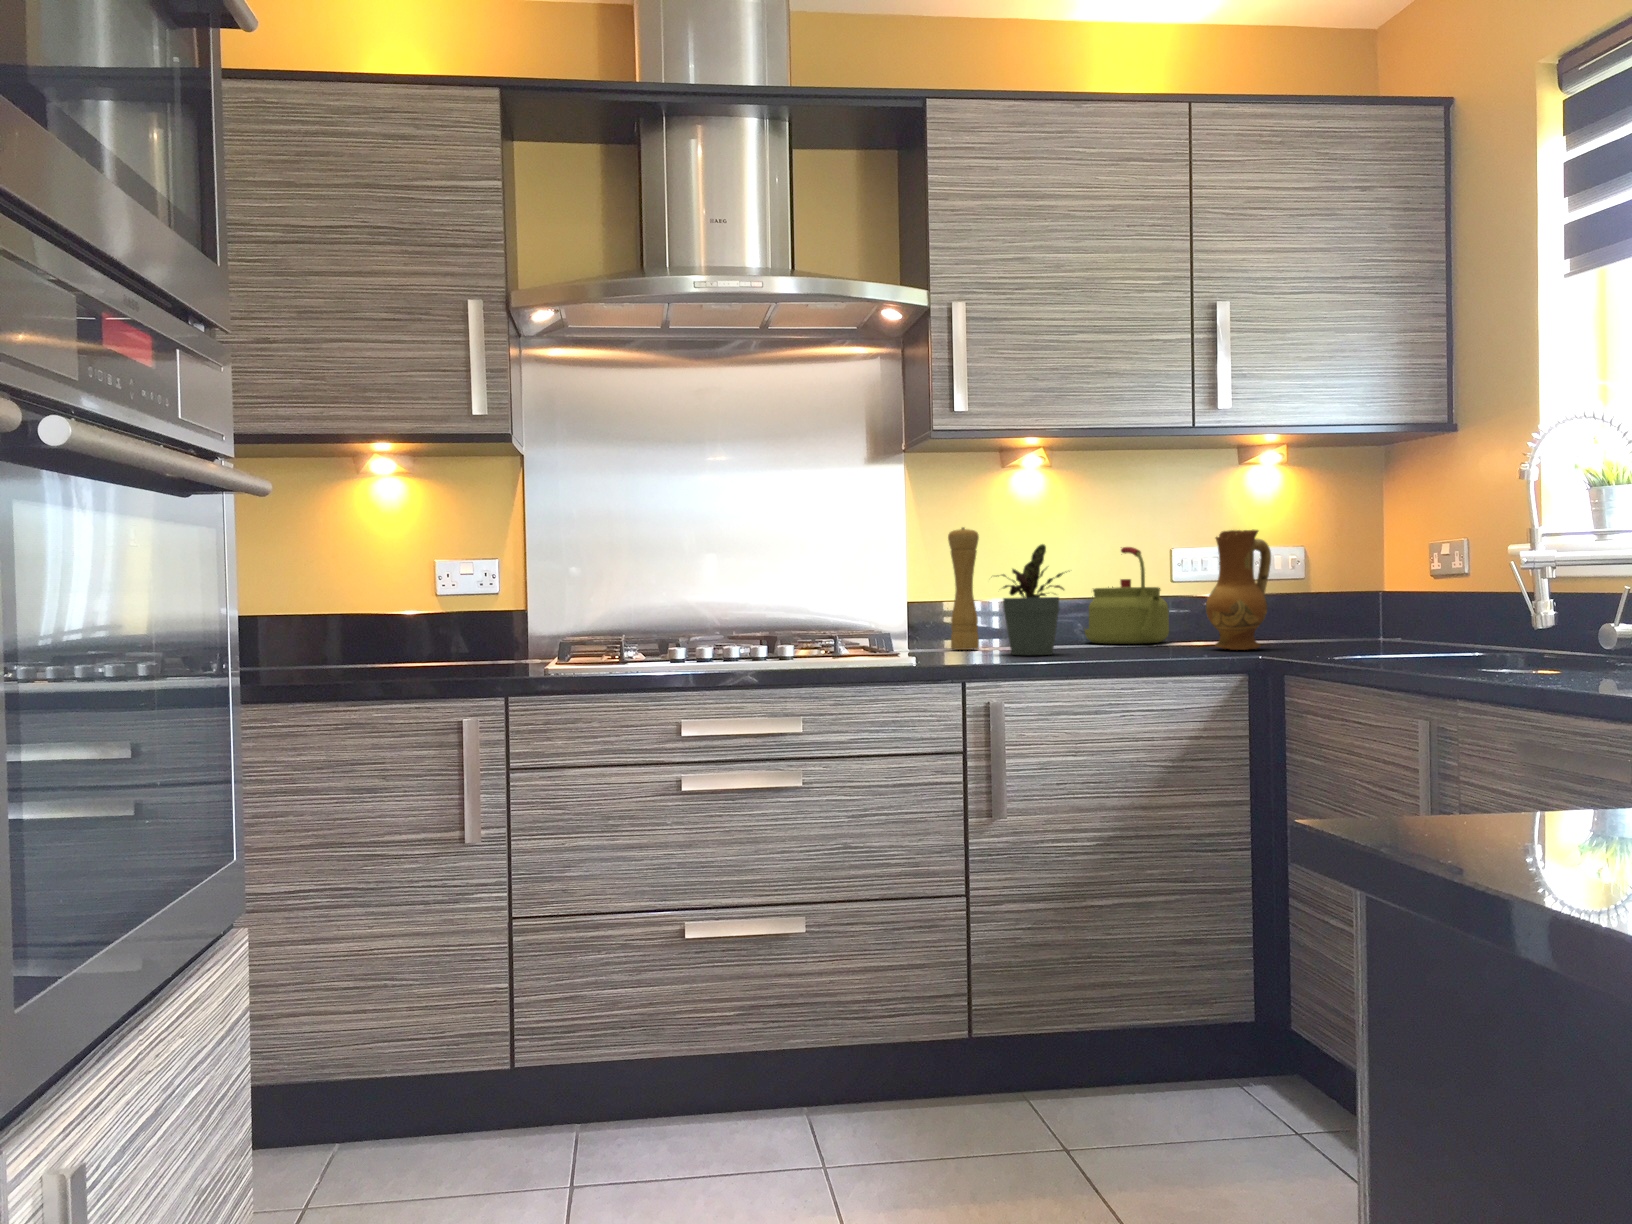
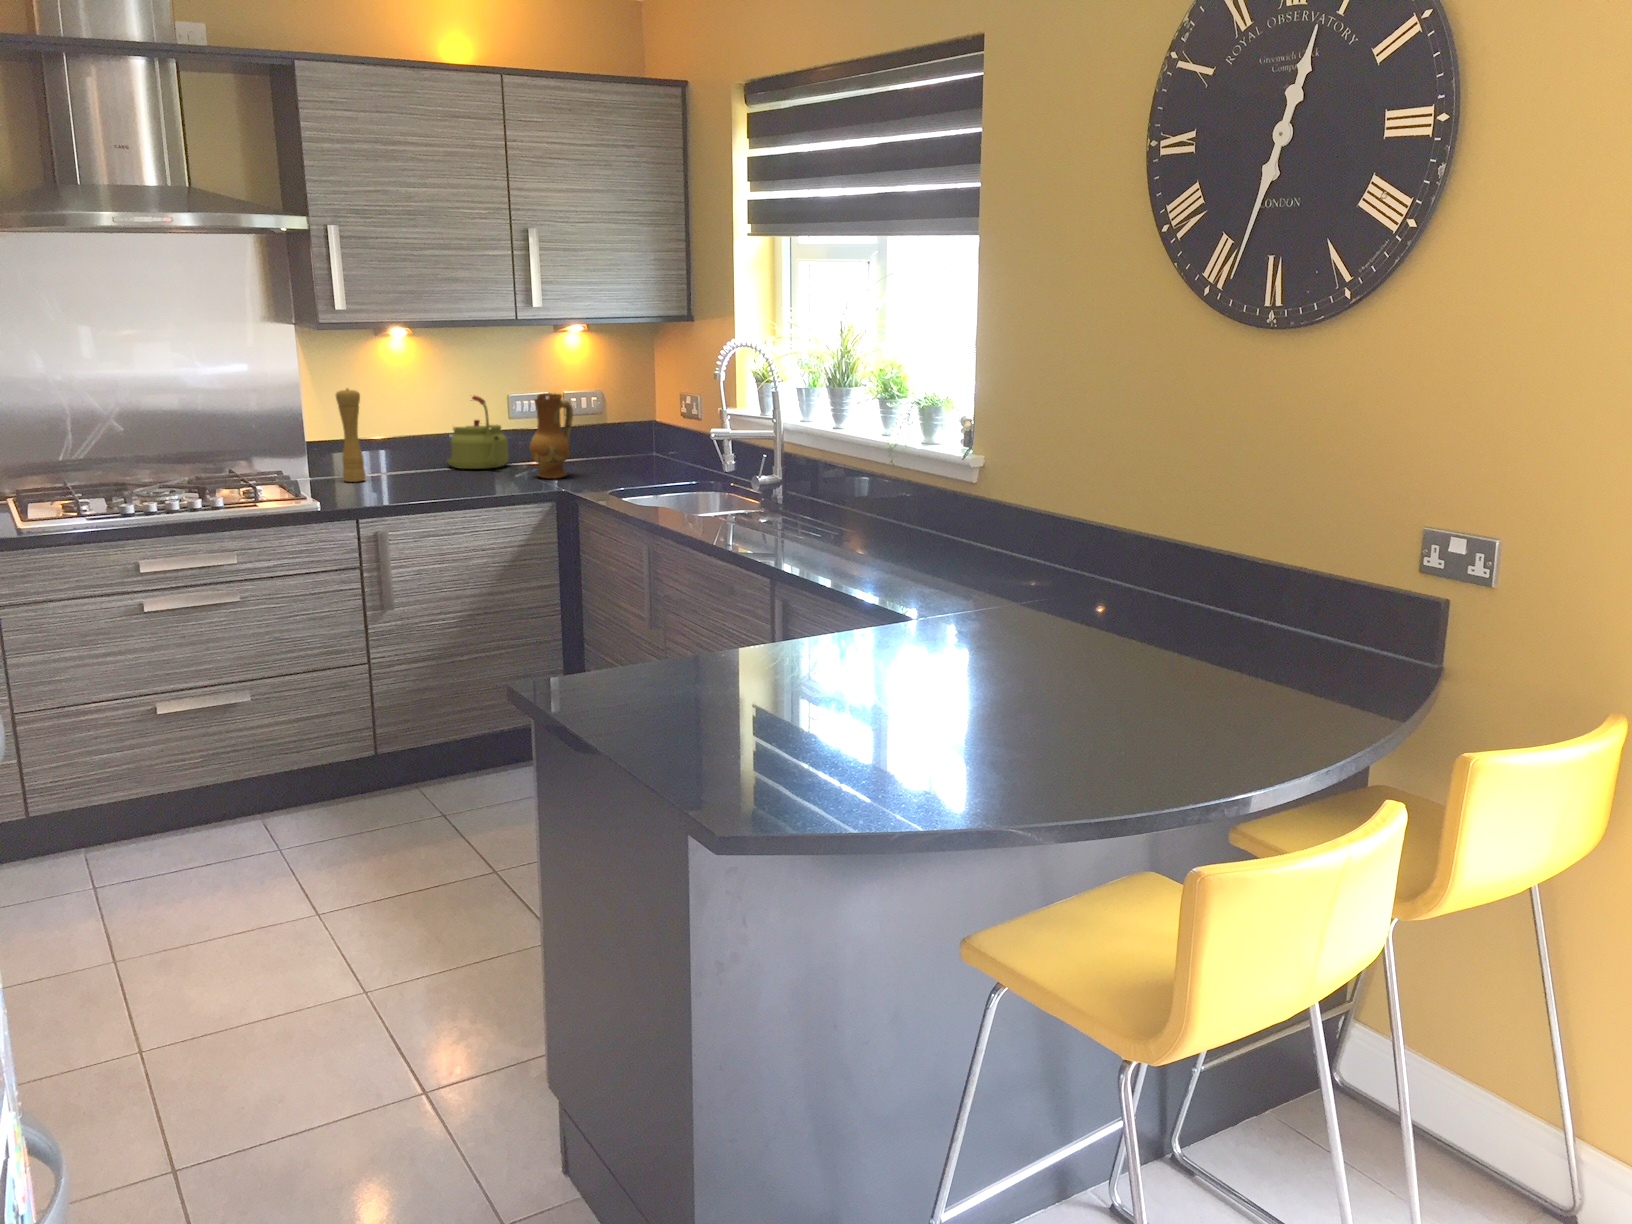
potted plant: present [1002,544,1064,655] -> none [369,410,432,490]

